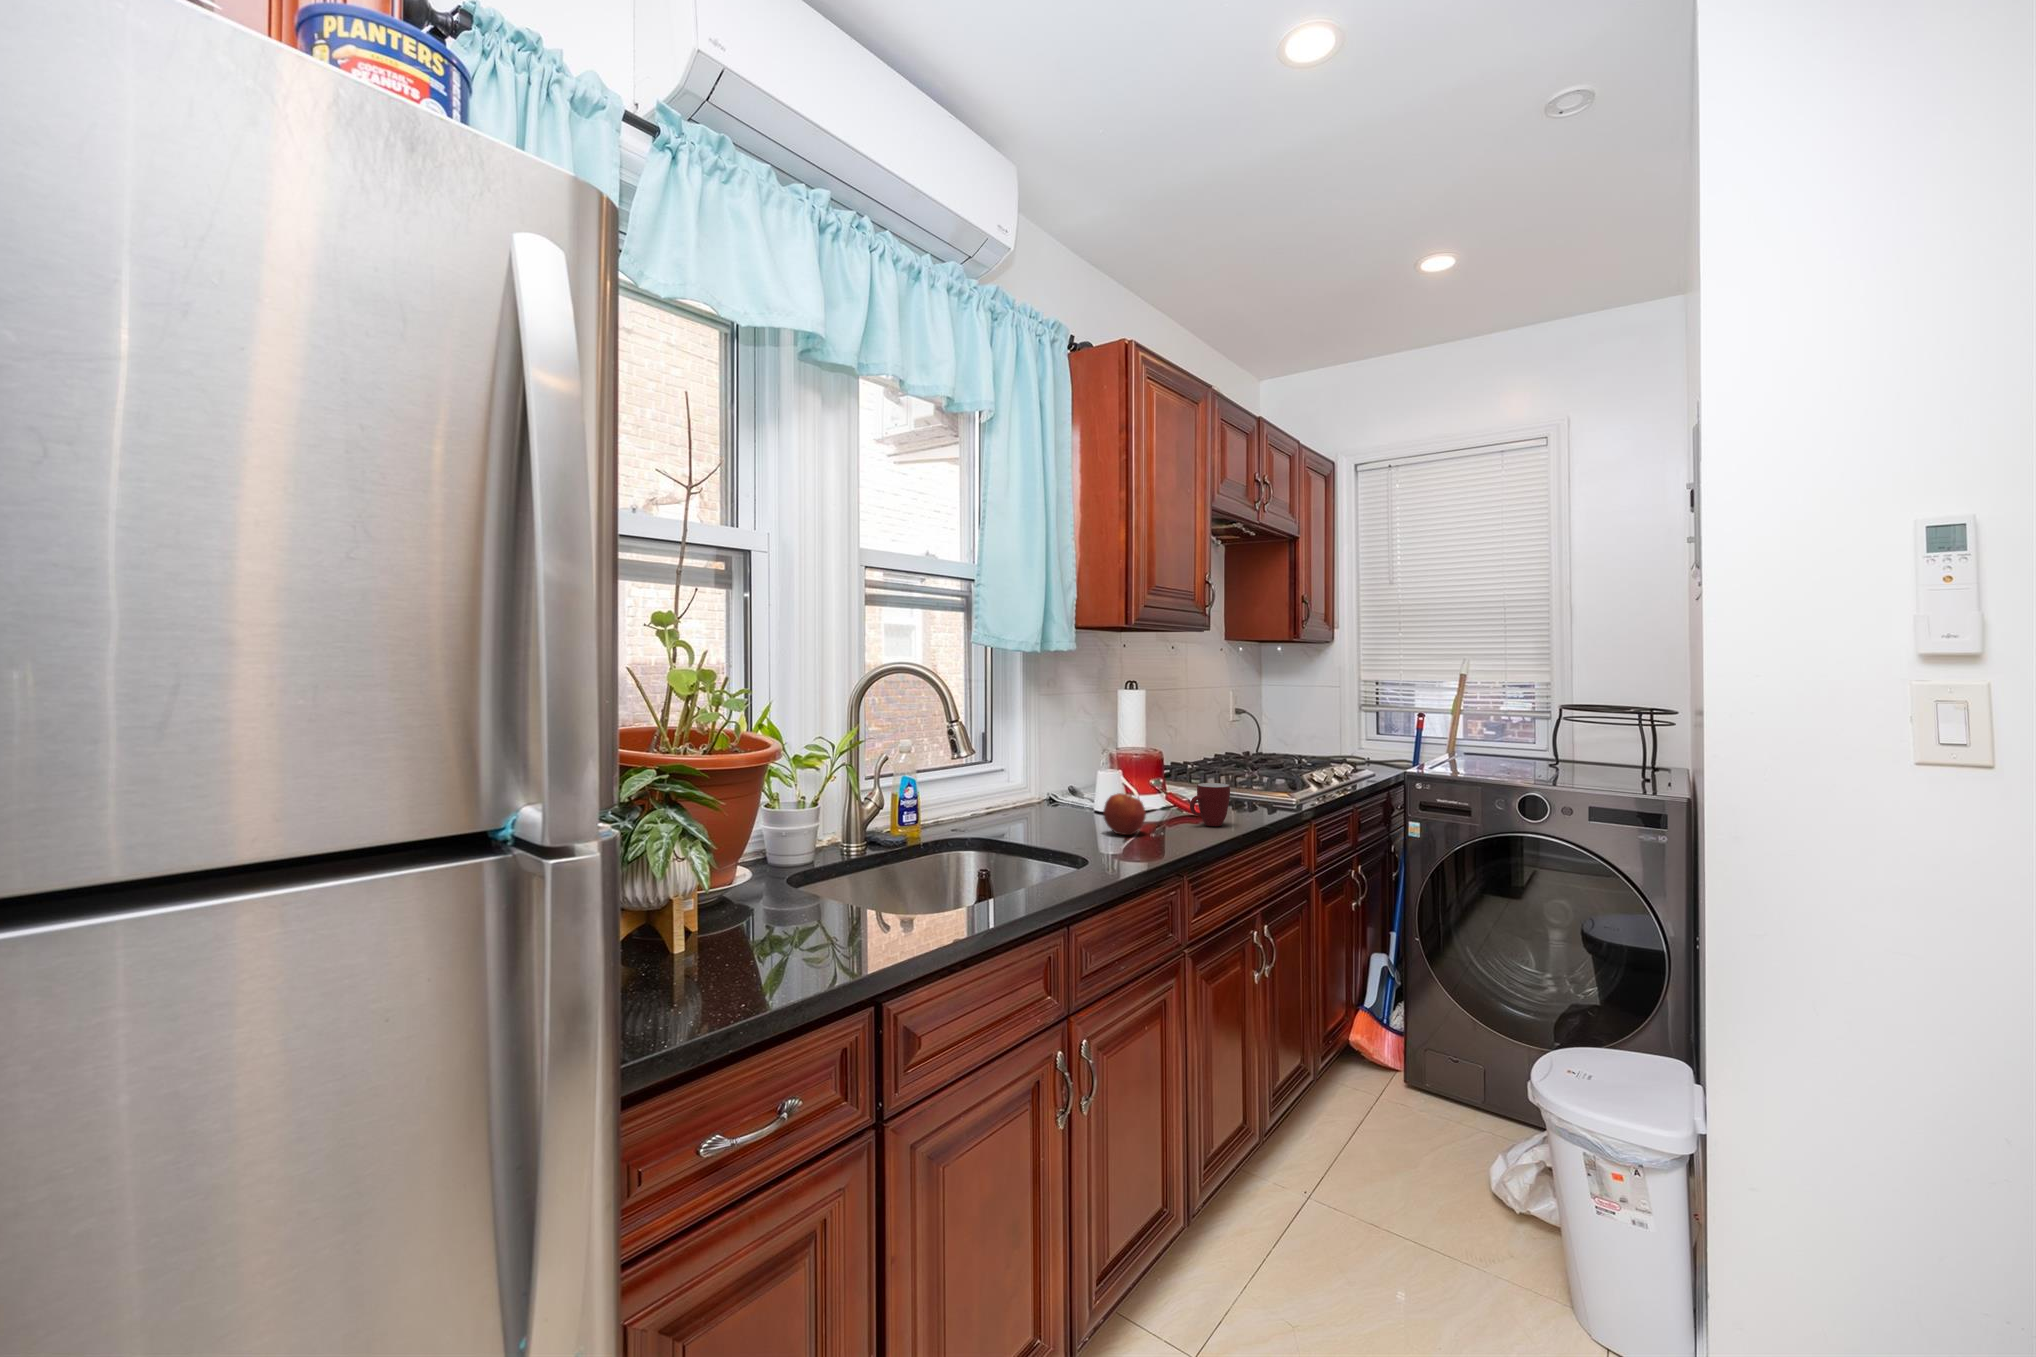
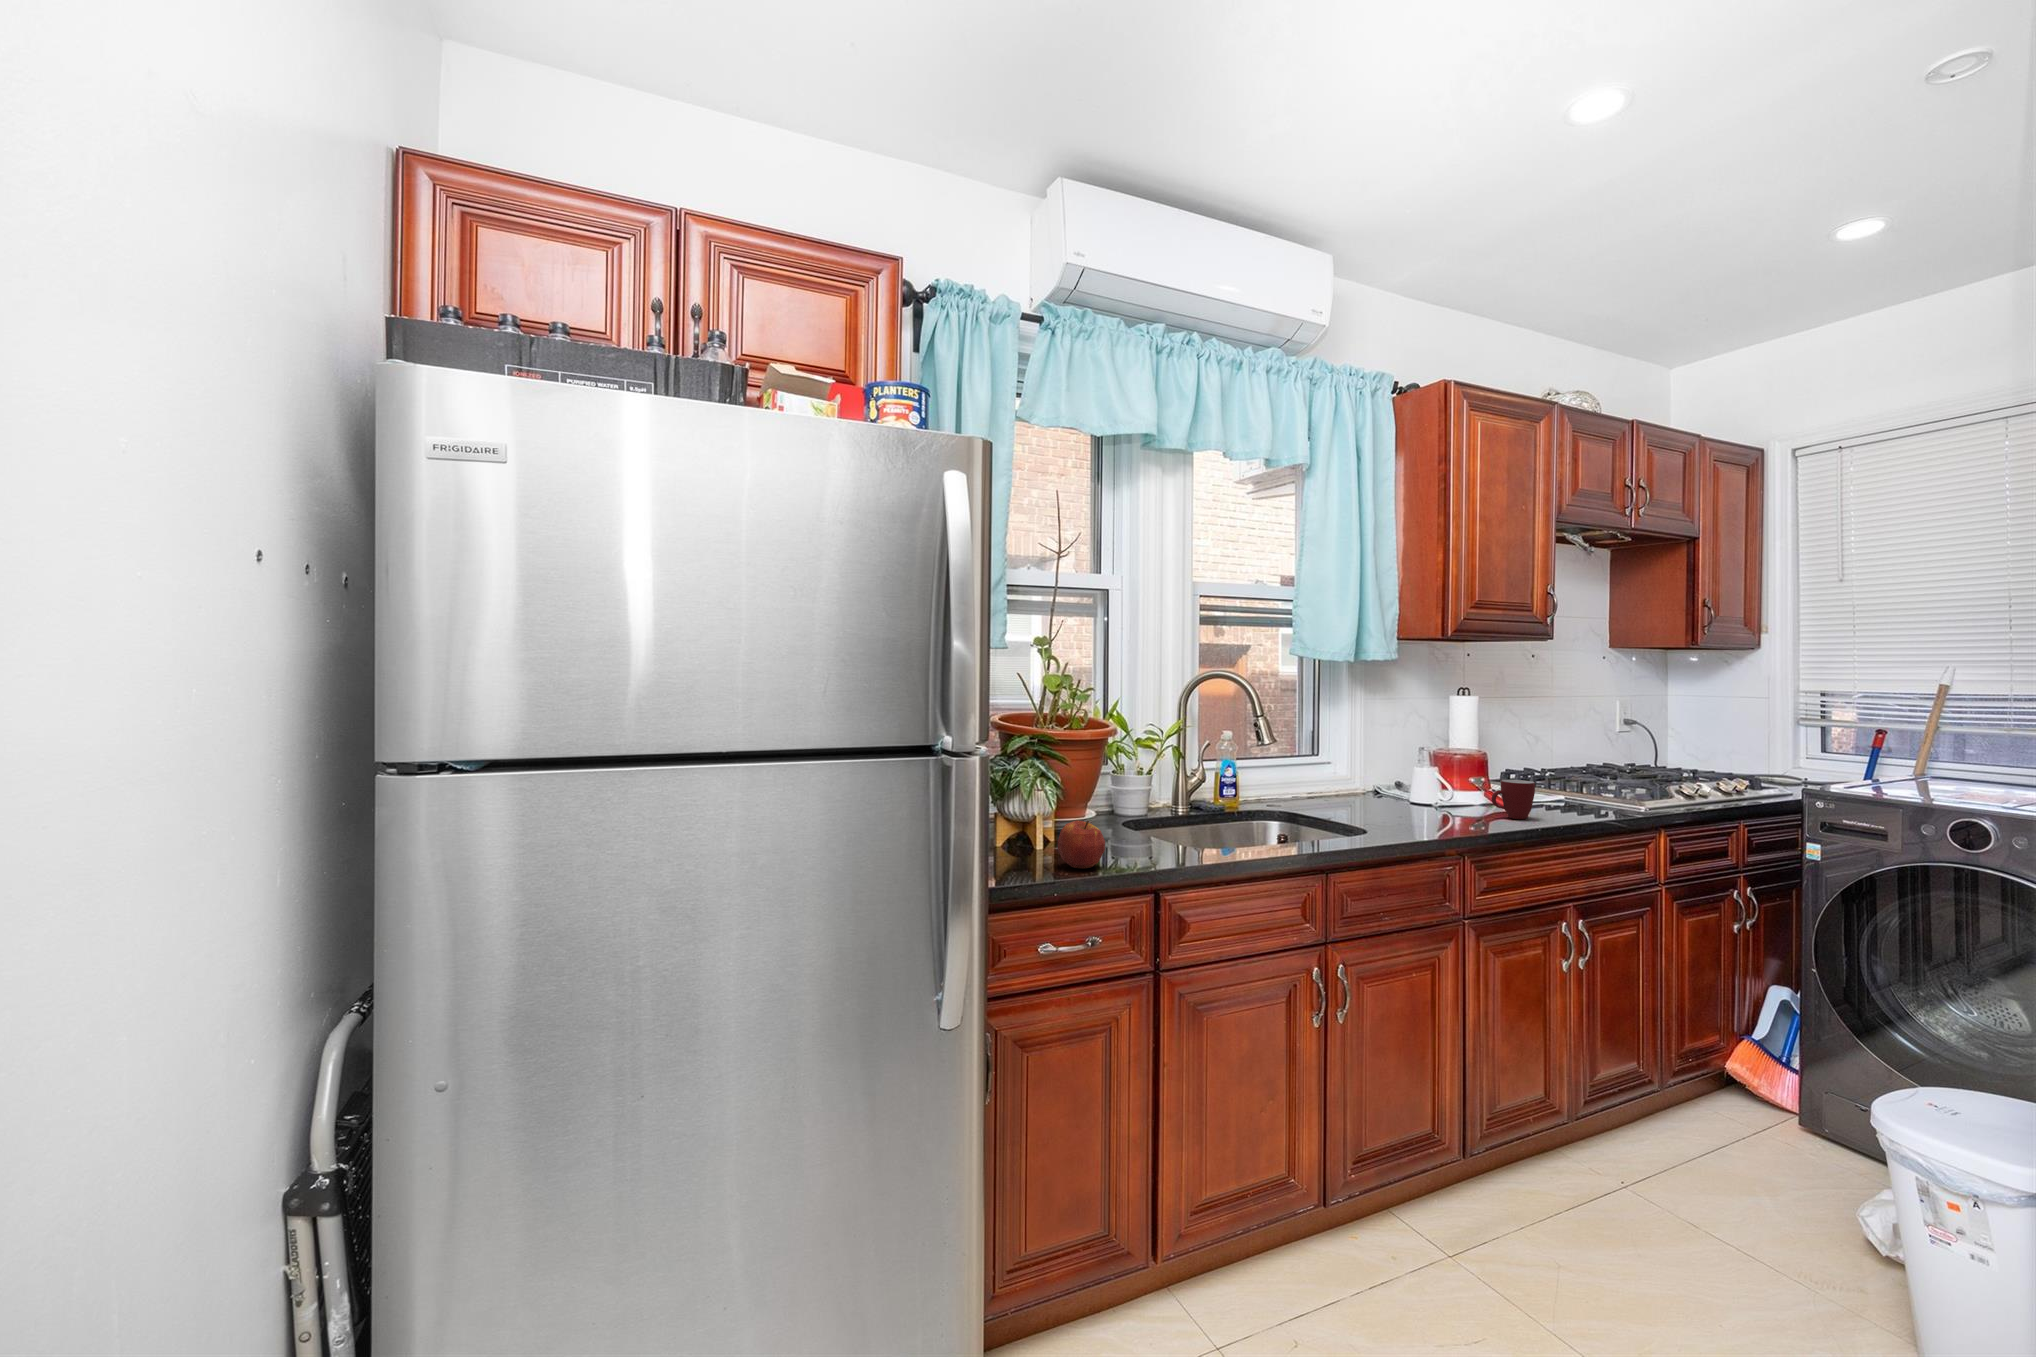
apple: present [1103,793,1146,835] -> present [1058,821,1105,869]

